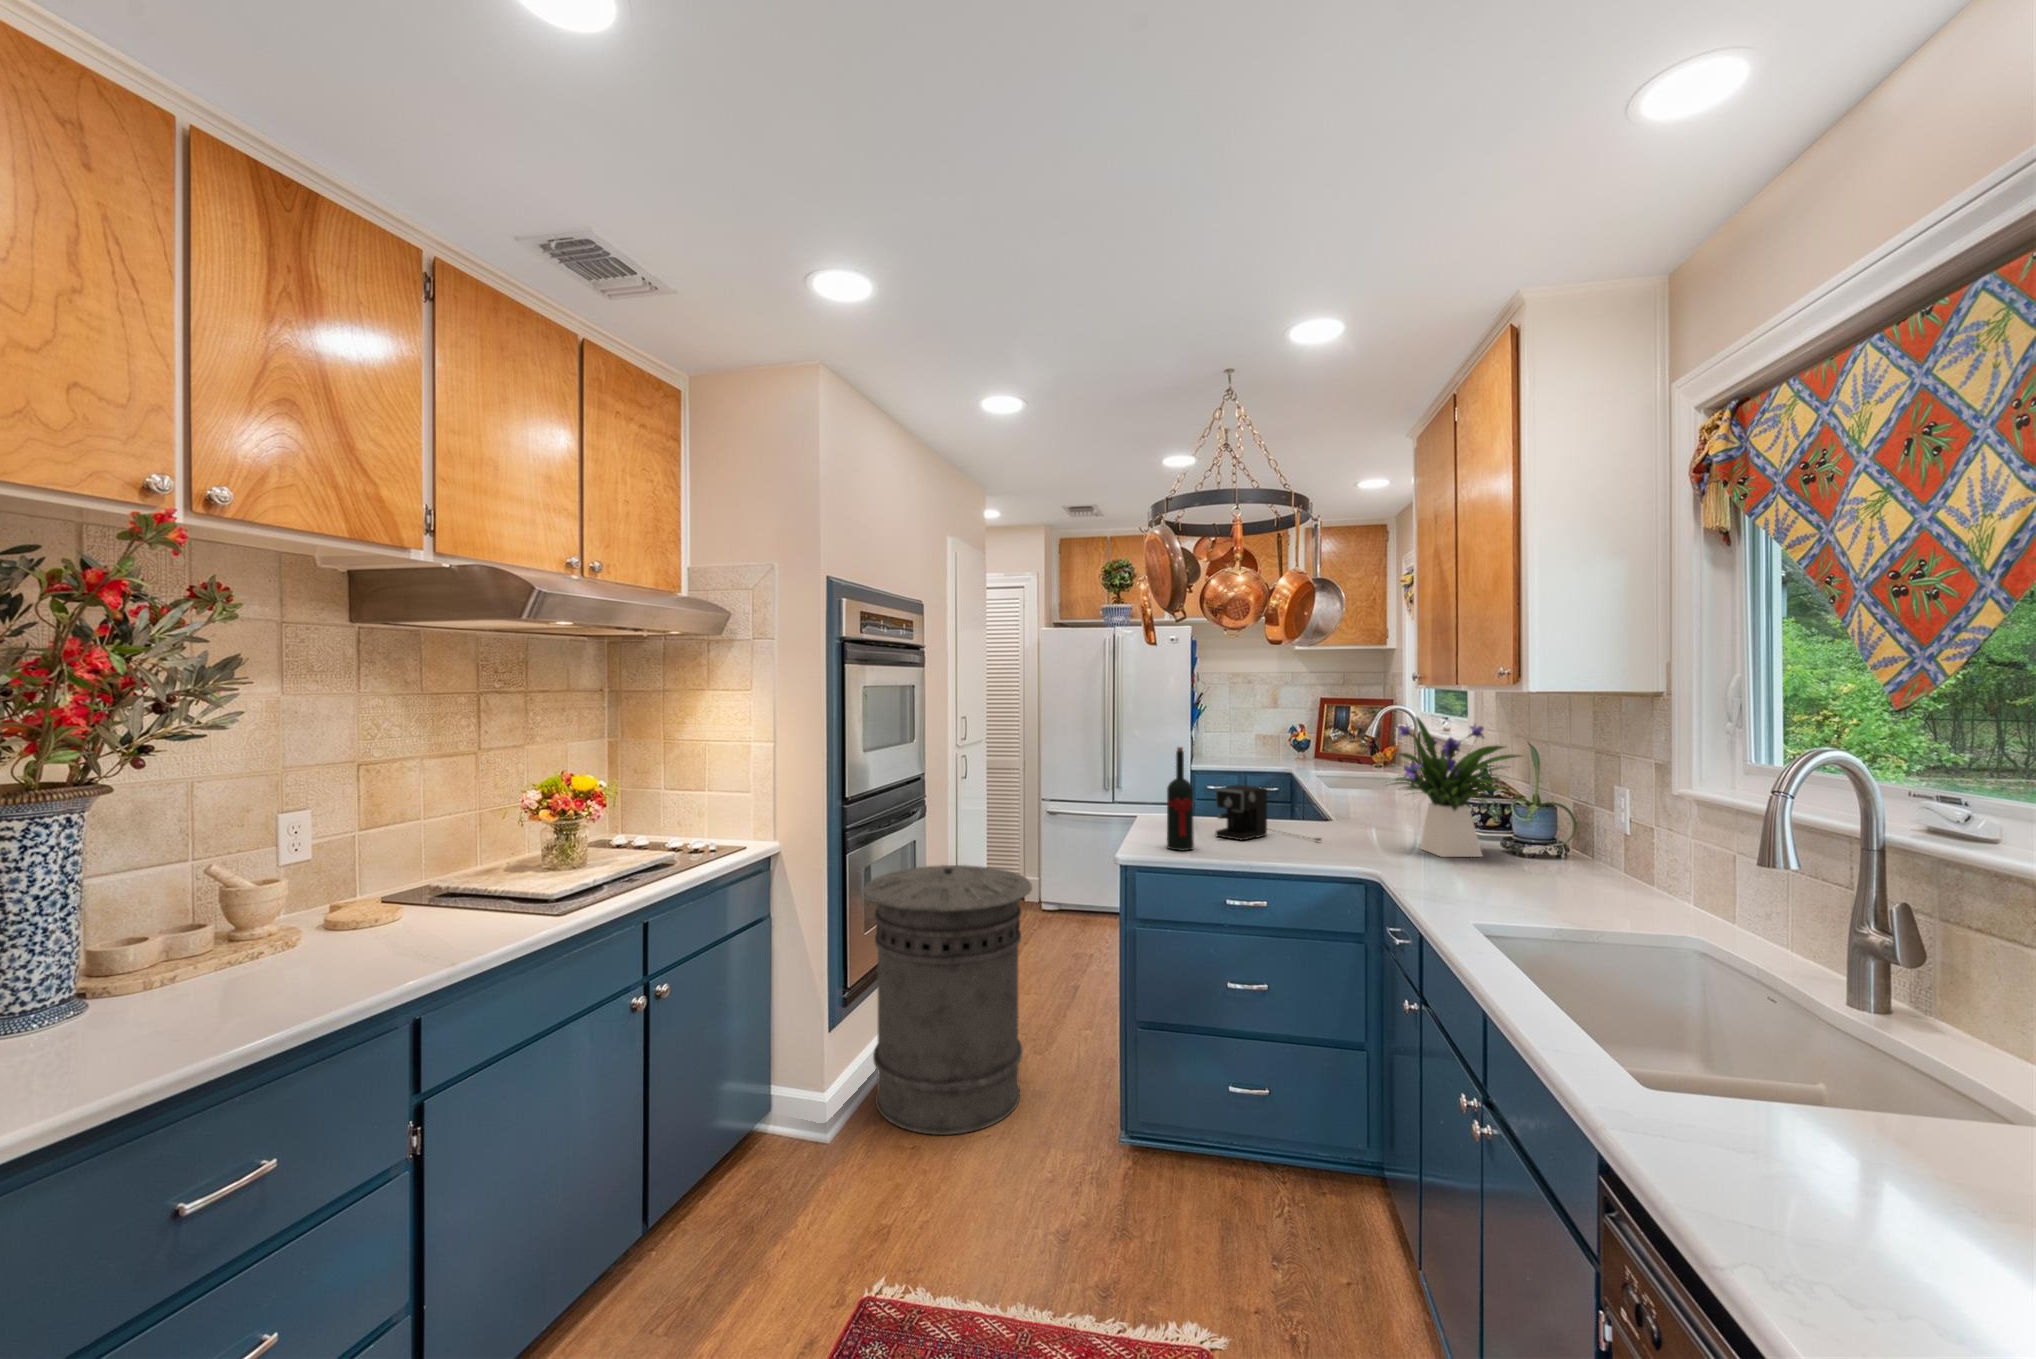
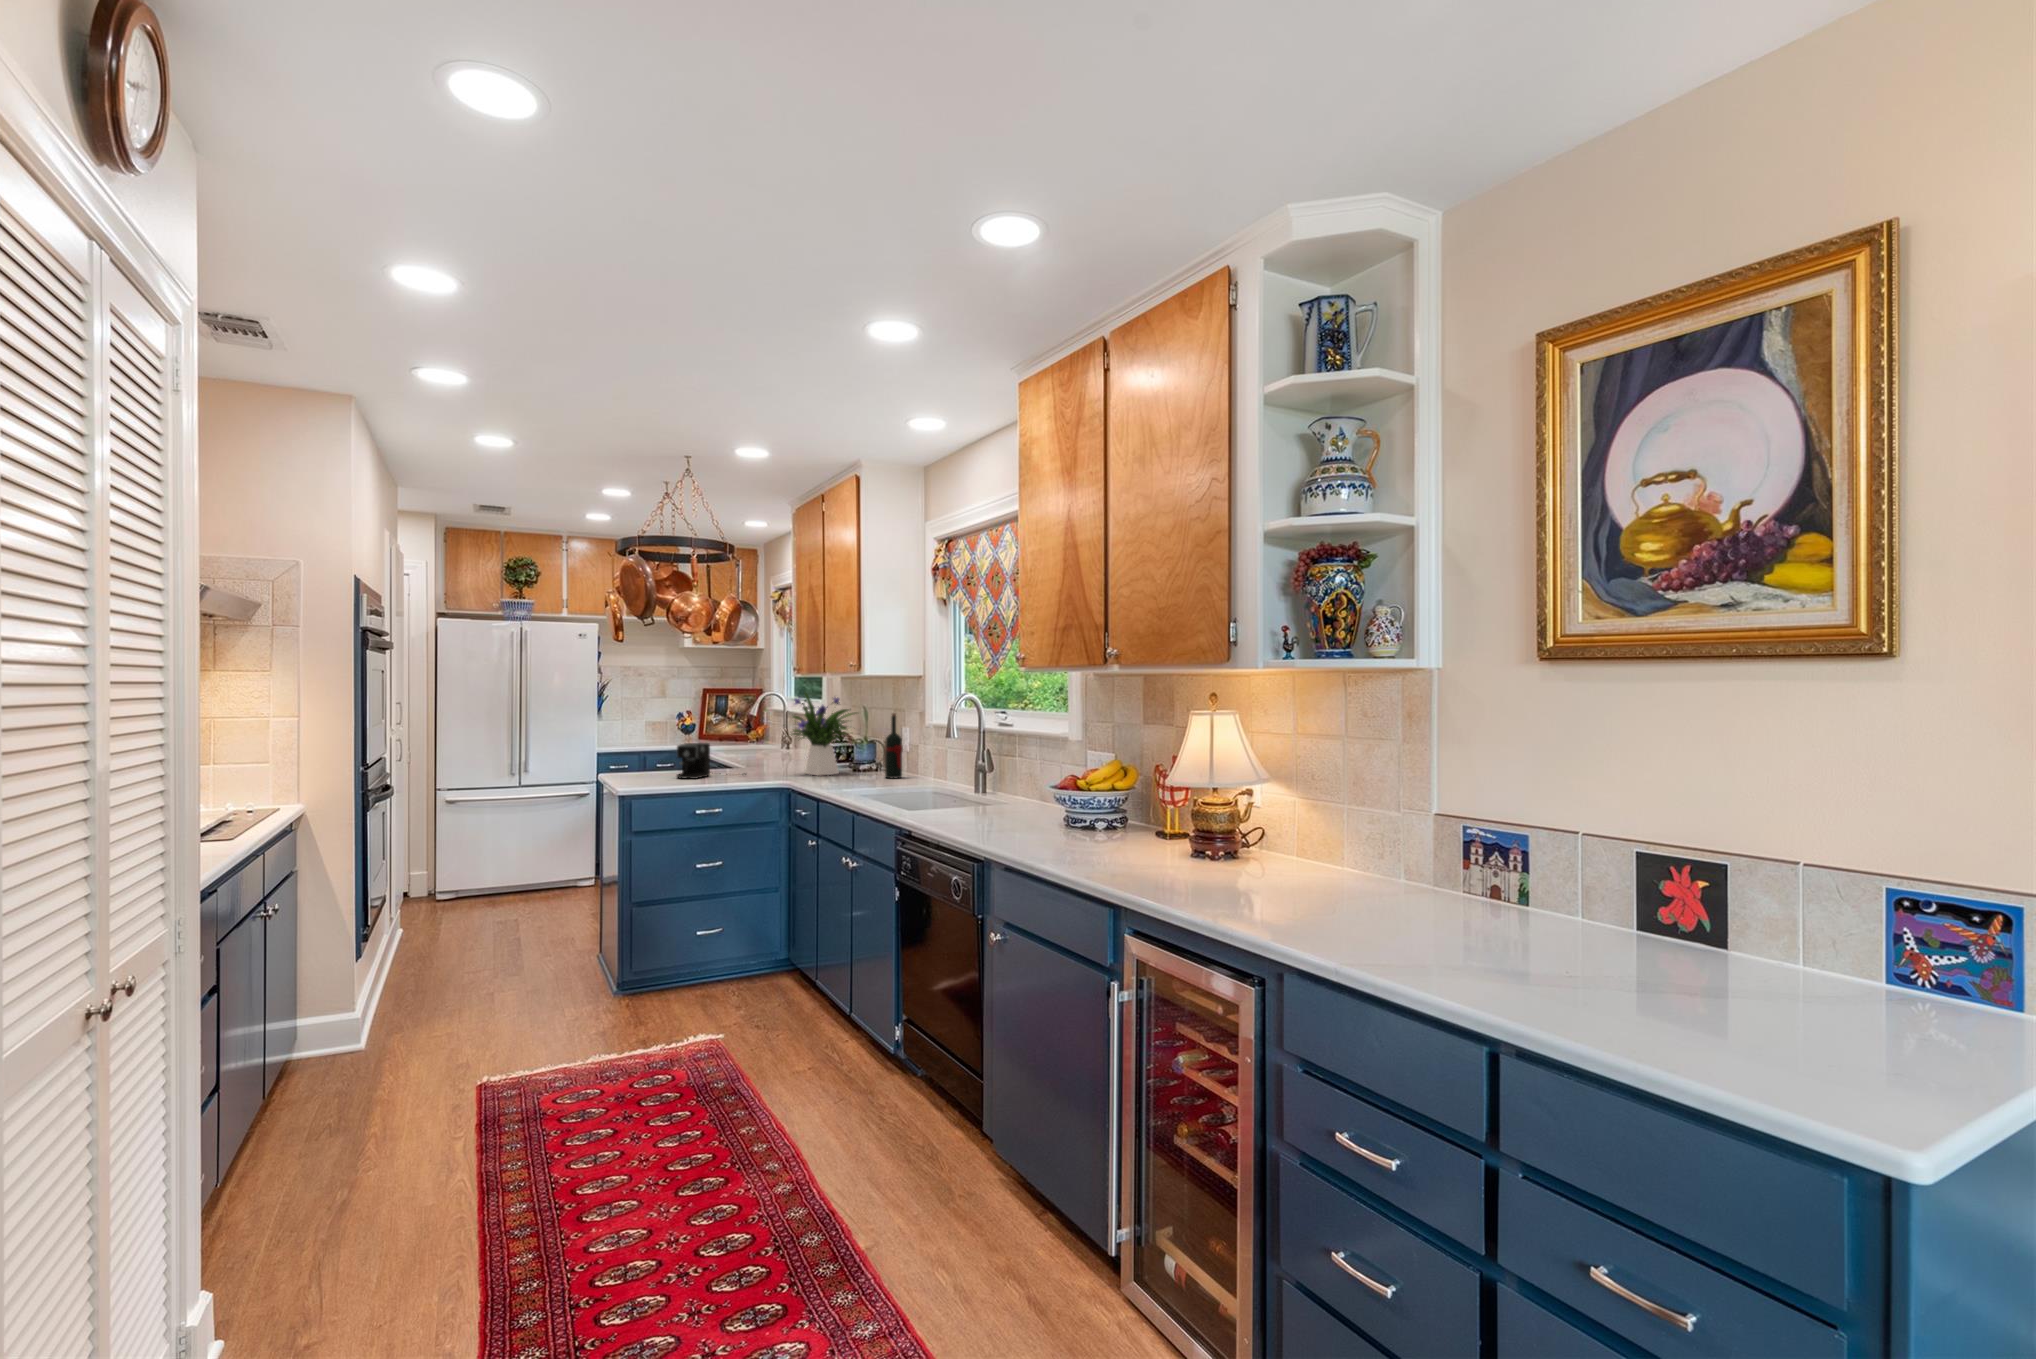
wine bottle: present [1167,747,1194,851] -> present [885,713,903,778]
trash can: present [863,865,1032,1135] -> none [384,818,539,1024]

